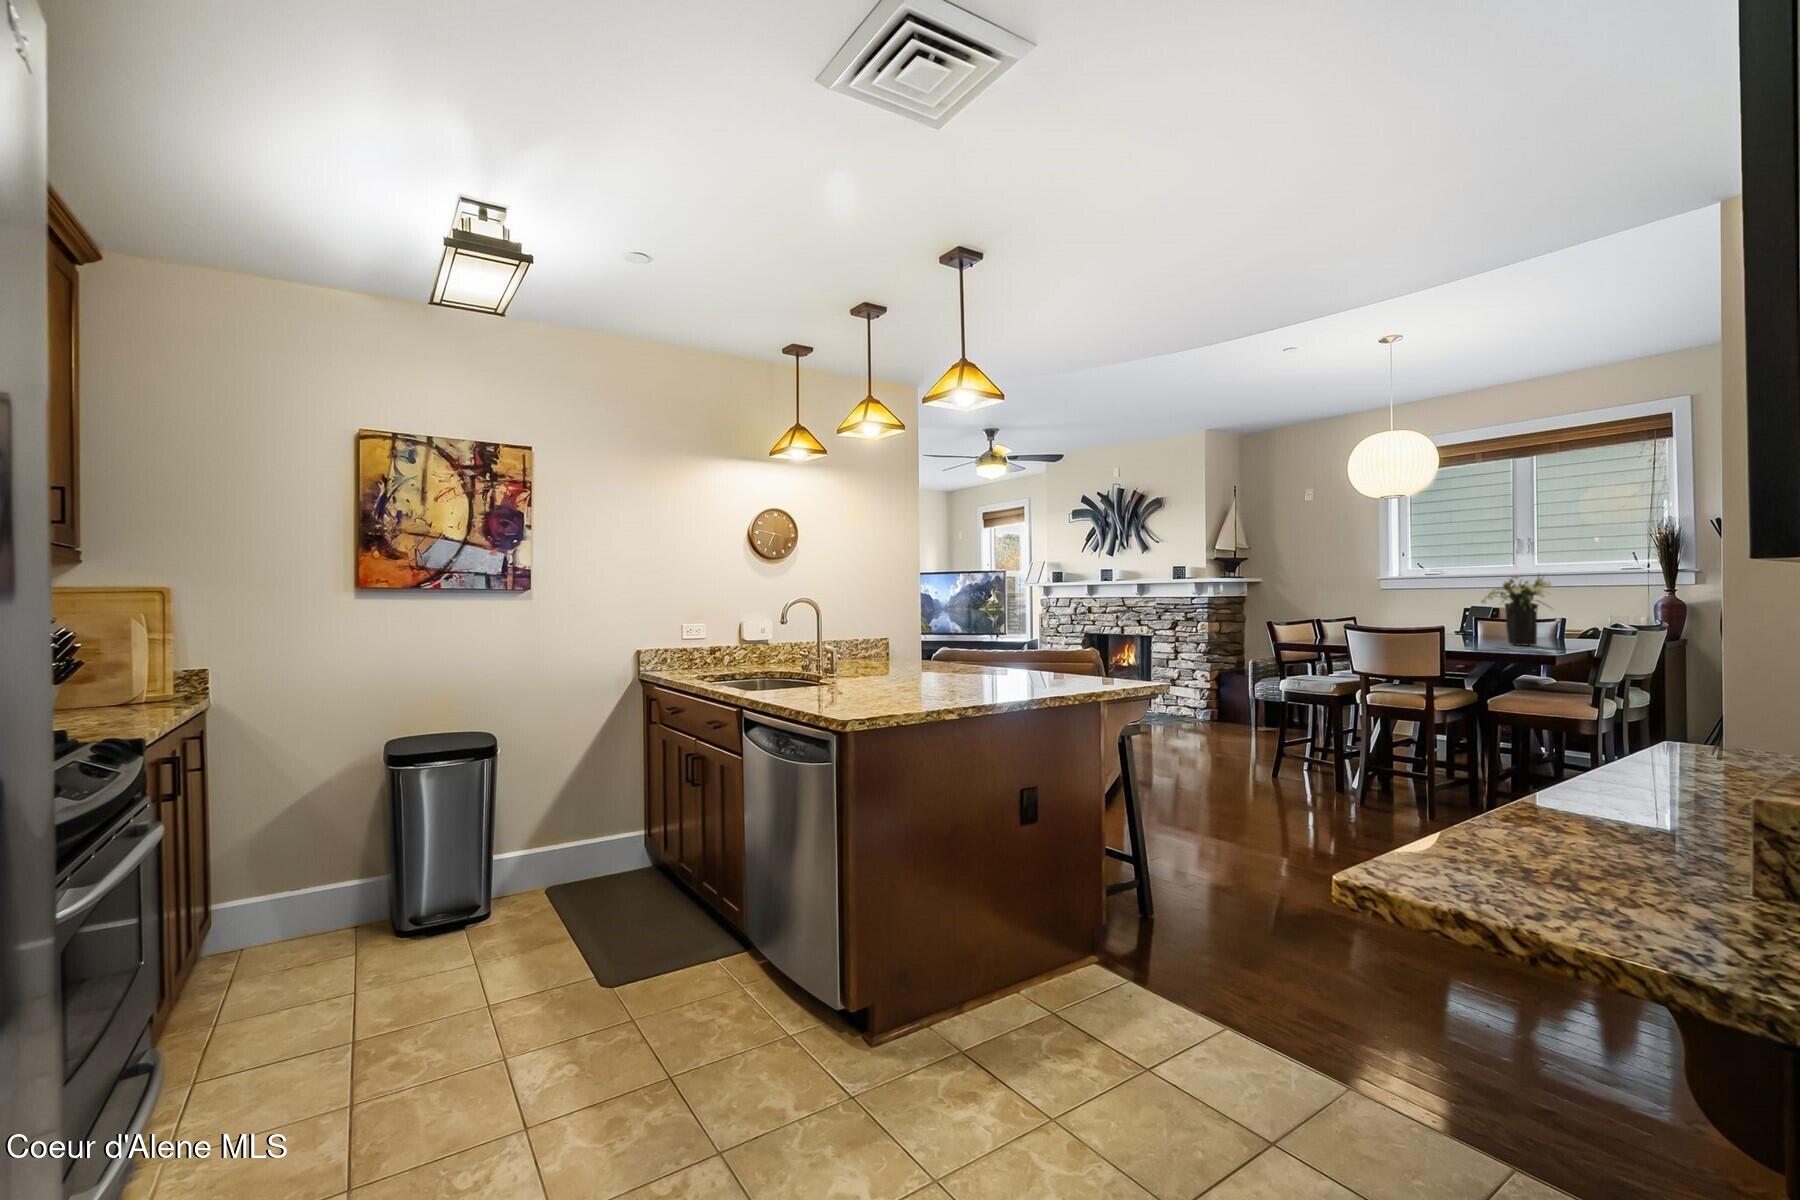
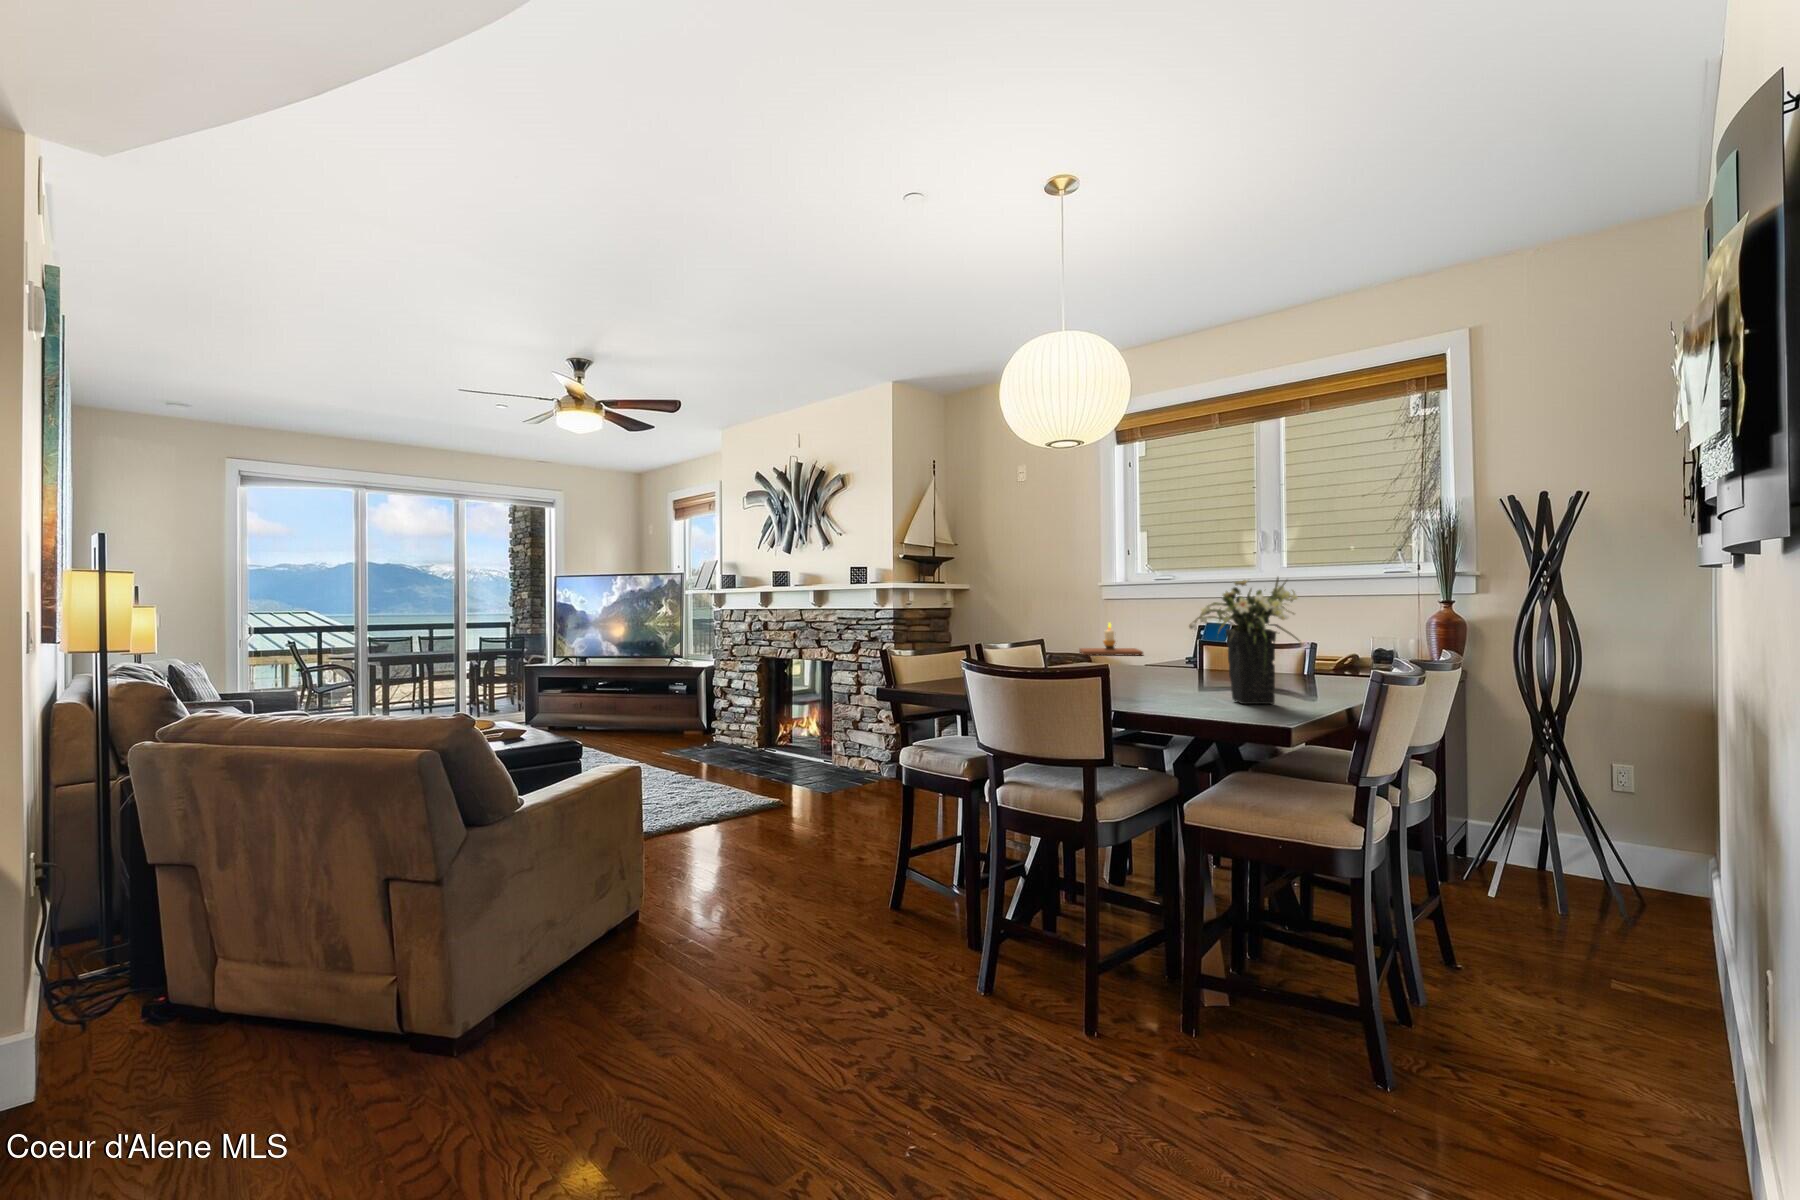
candle: none [1360,606,1417,631] -> present [1079,623,1143,655]

